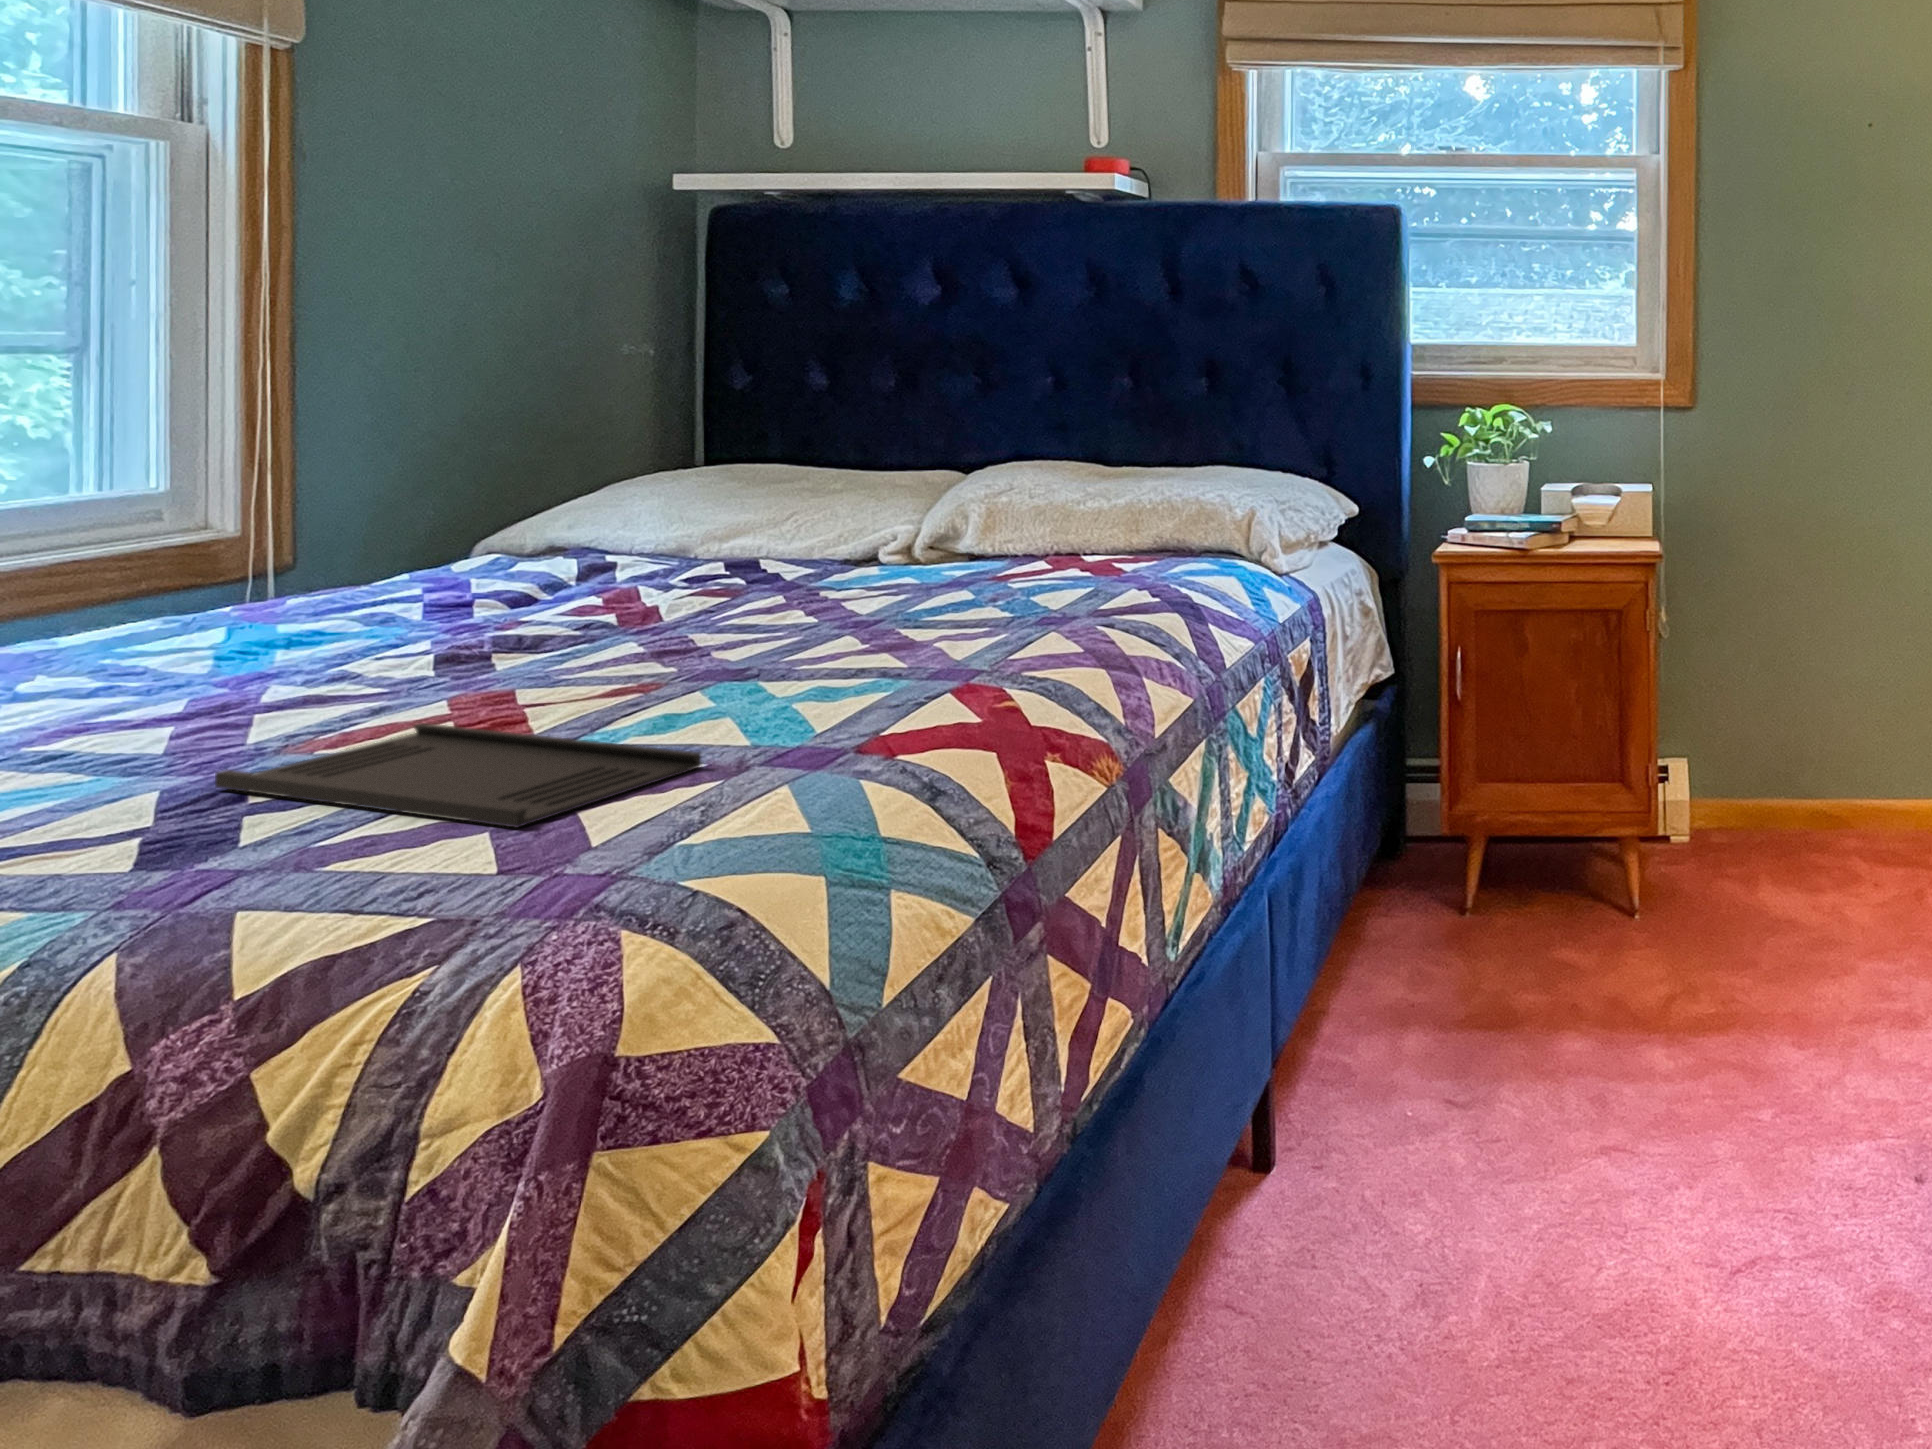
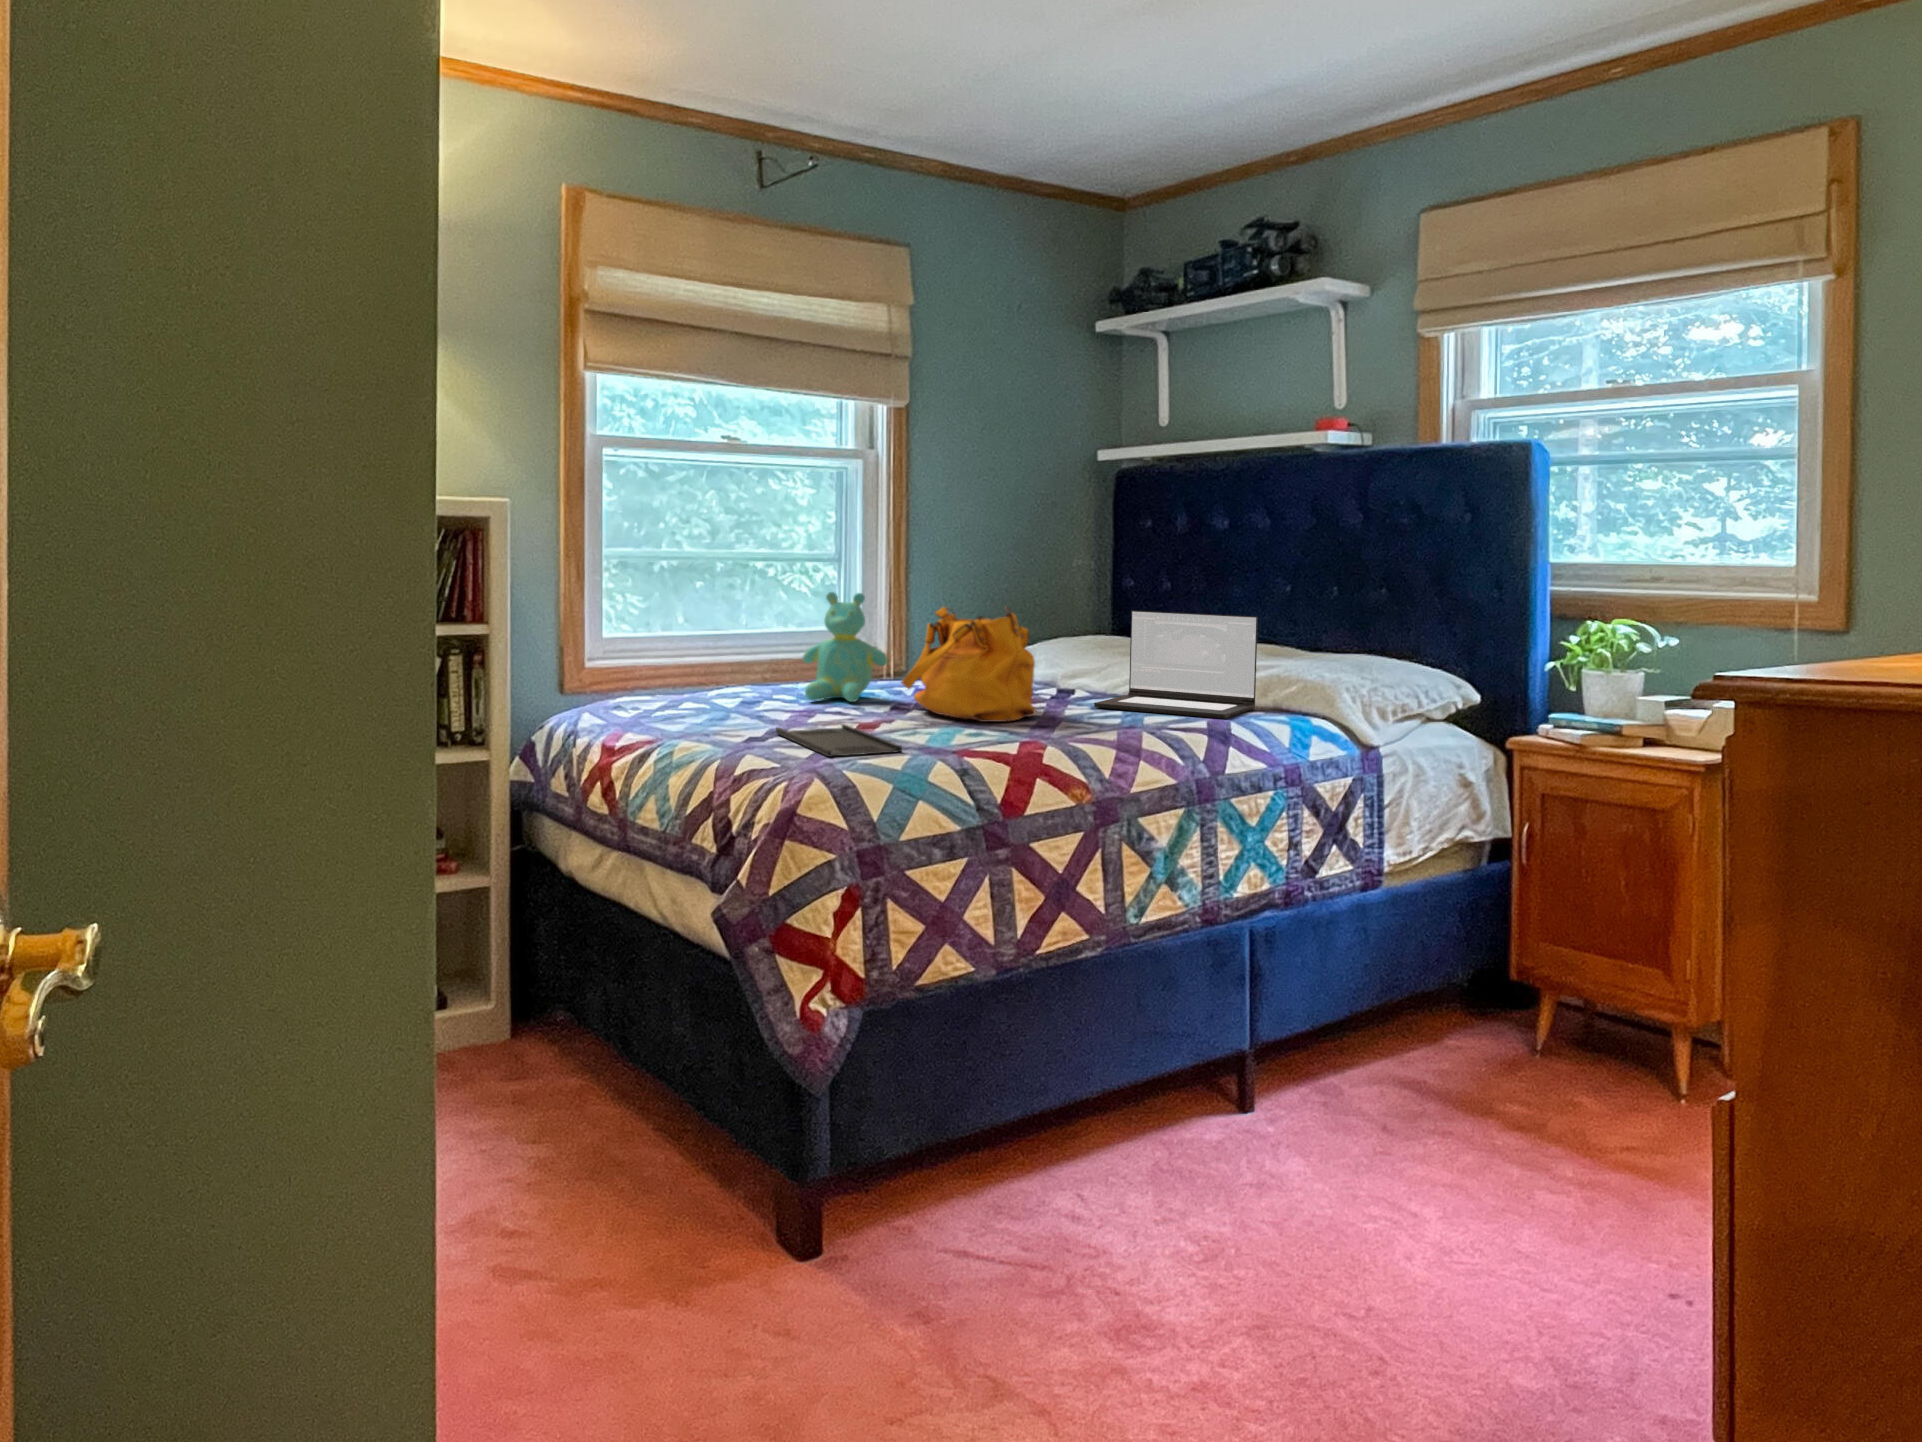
teddy bear: none [133,416,399,675] -> present [803,592,887,702]
handbag: none [509,422,829,658] -> present [901,607,1036,722]
laptop: none [889,423,1139,597] -> present [1094,611,1258,719]

